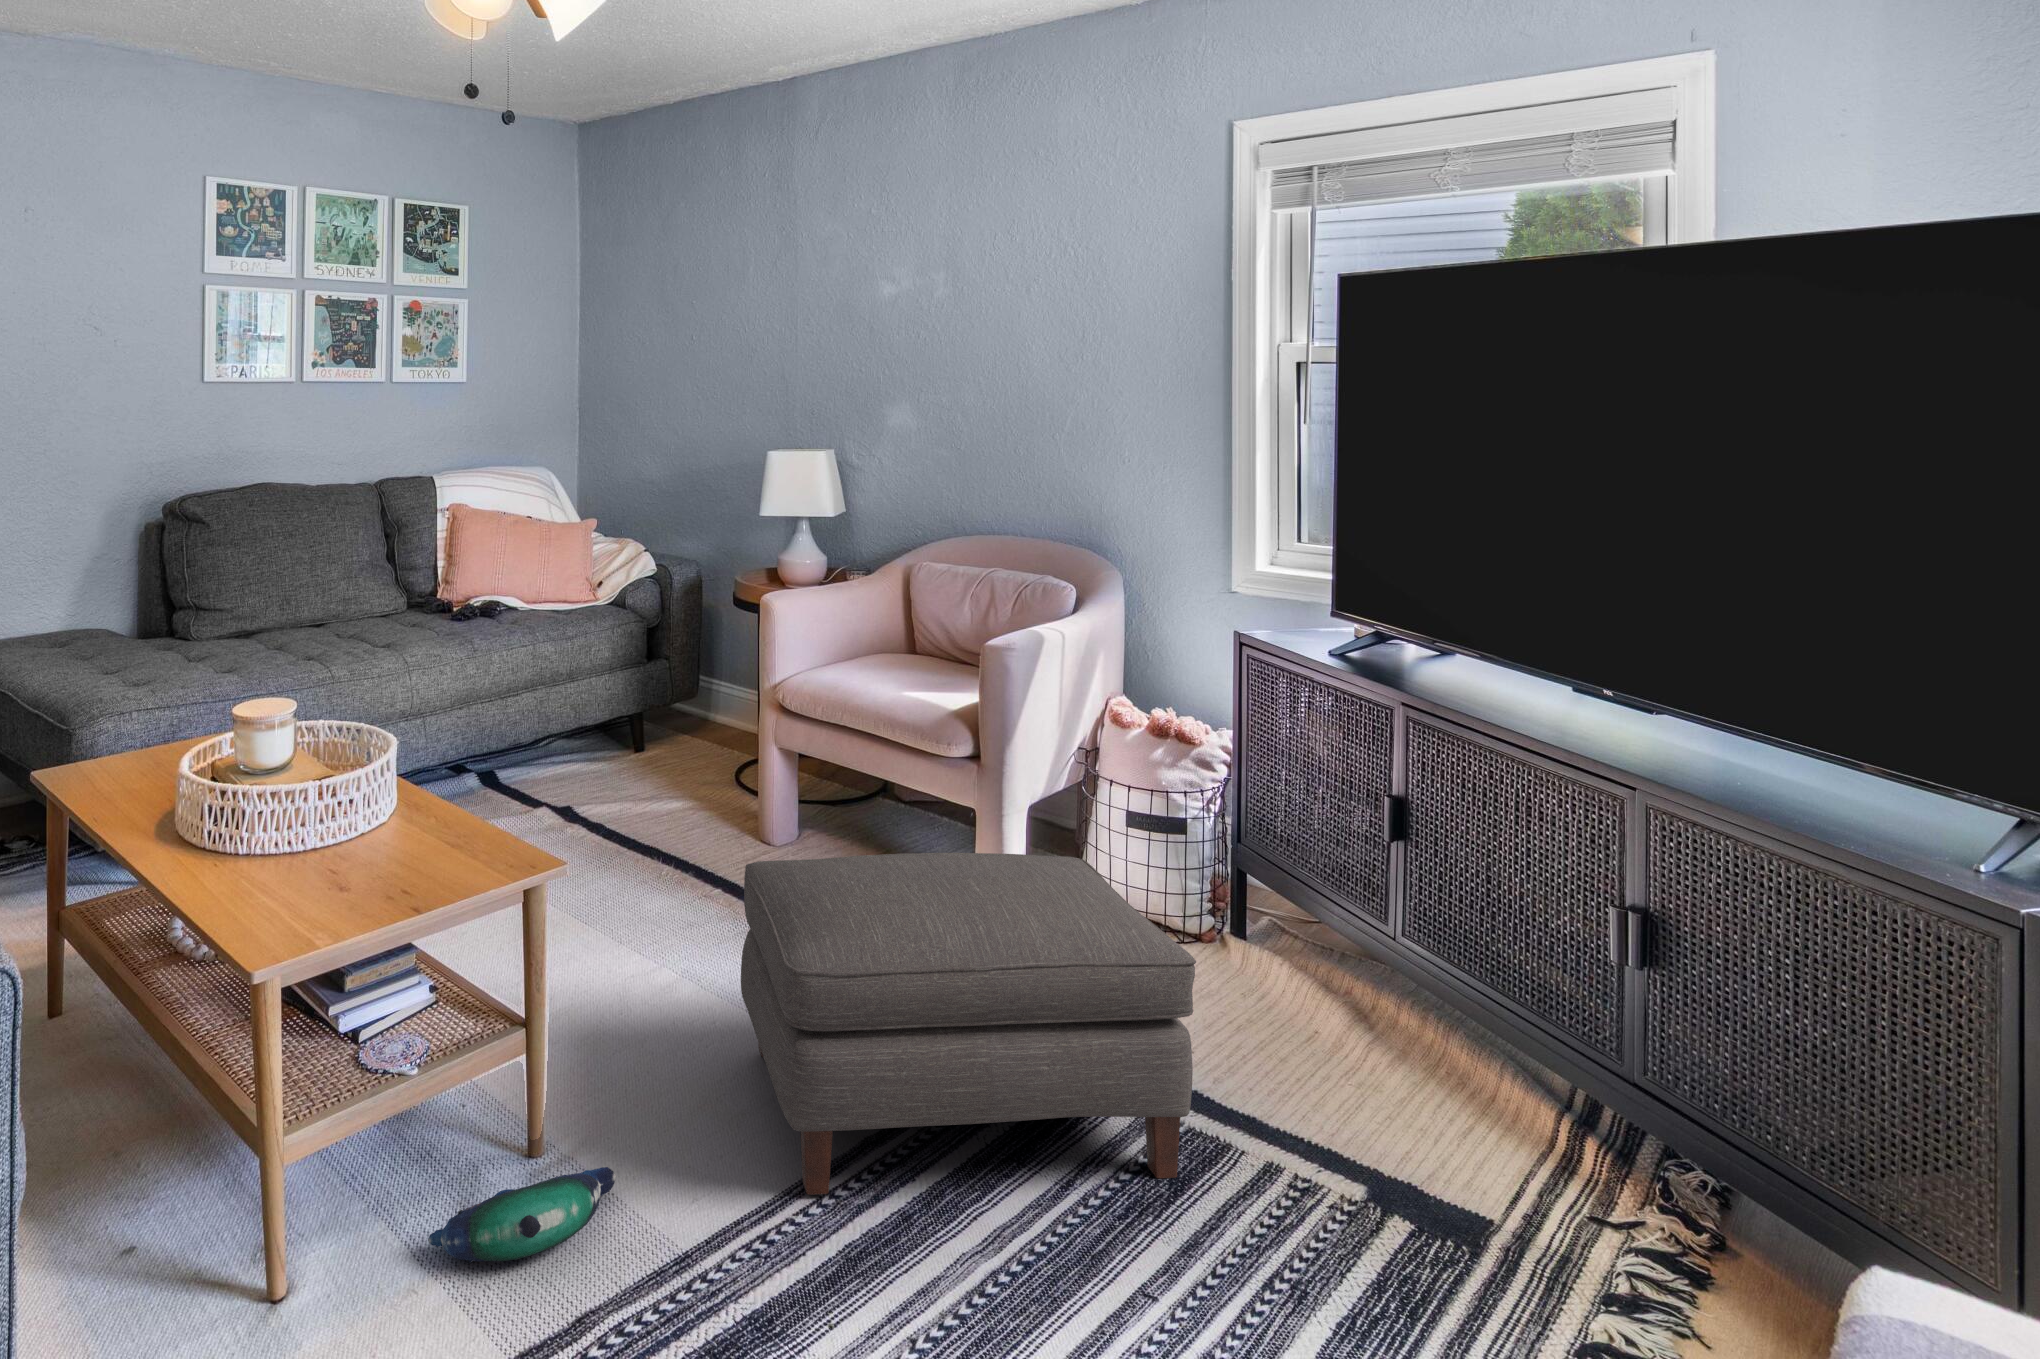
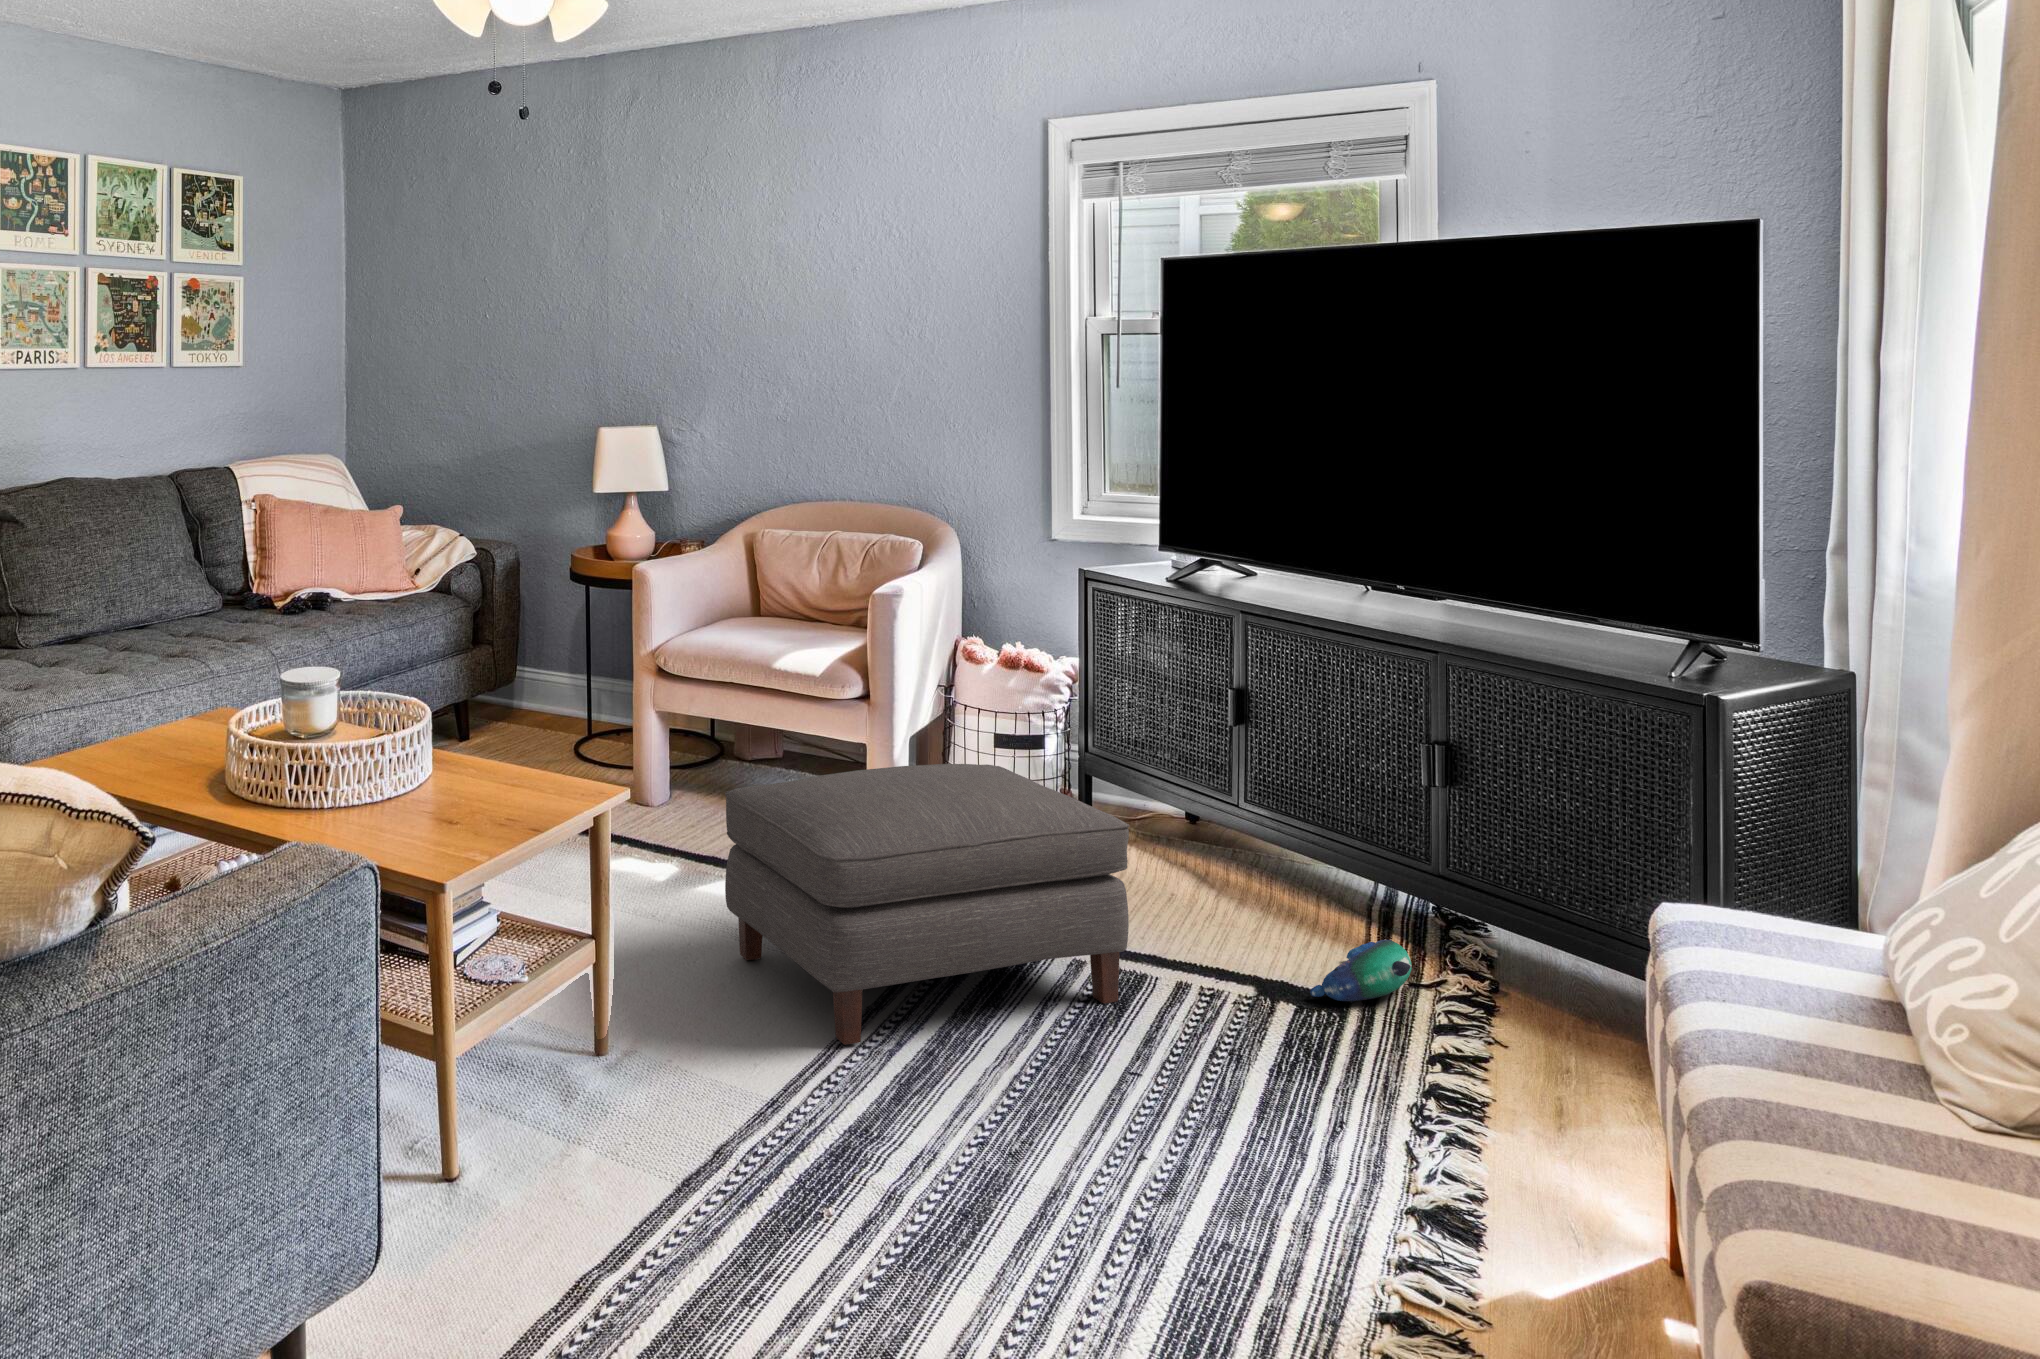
plush toy: present [428,1167,616,1263] -> present [1310,940,1412,1003]

